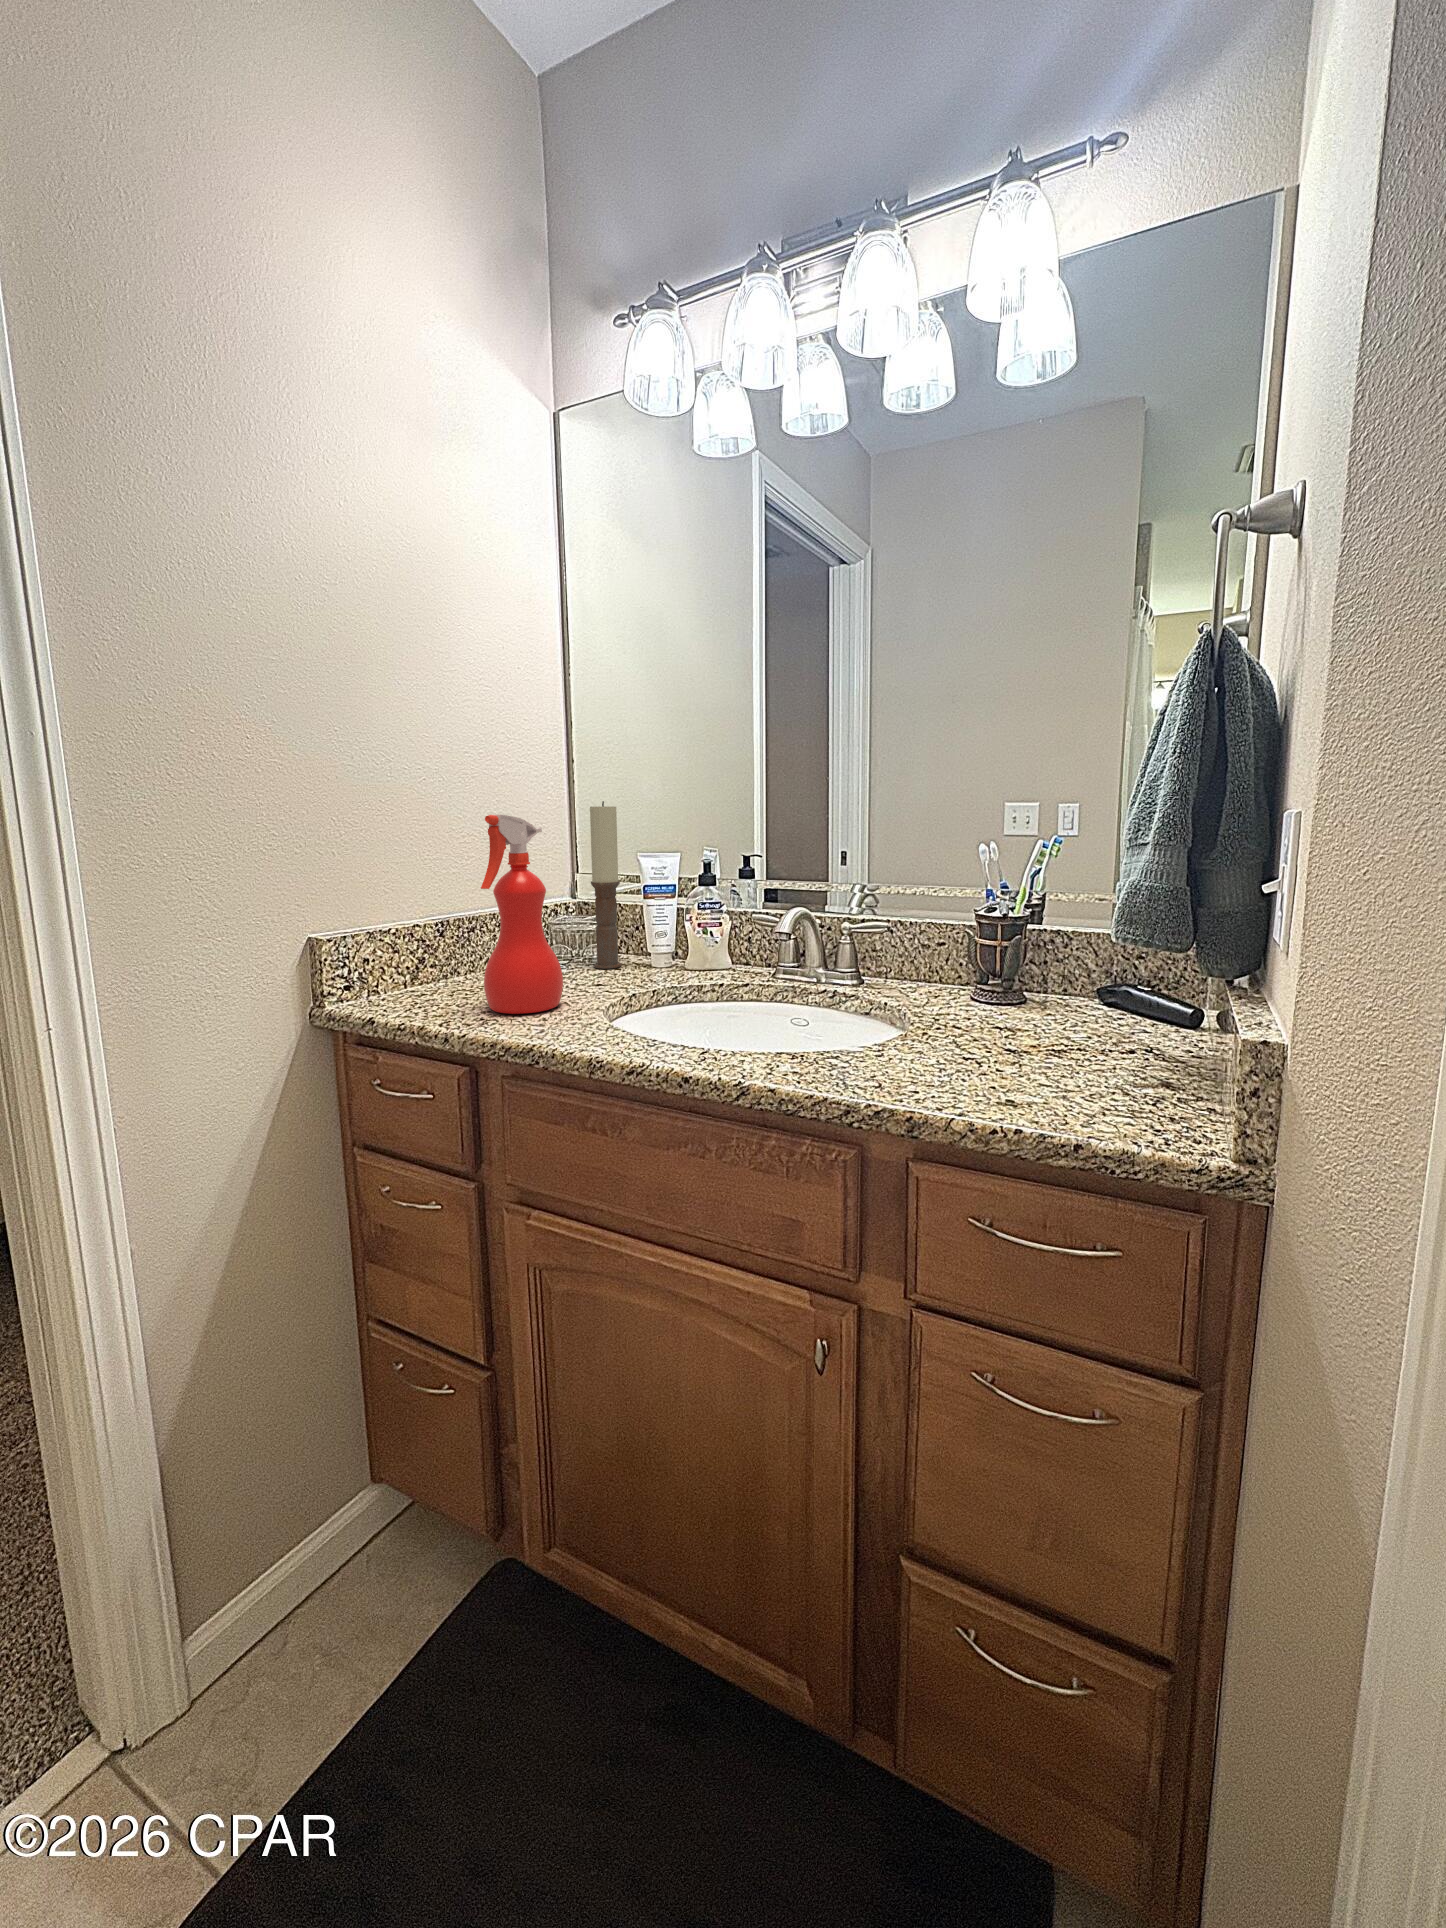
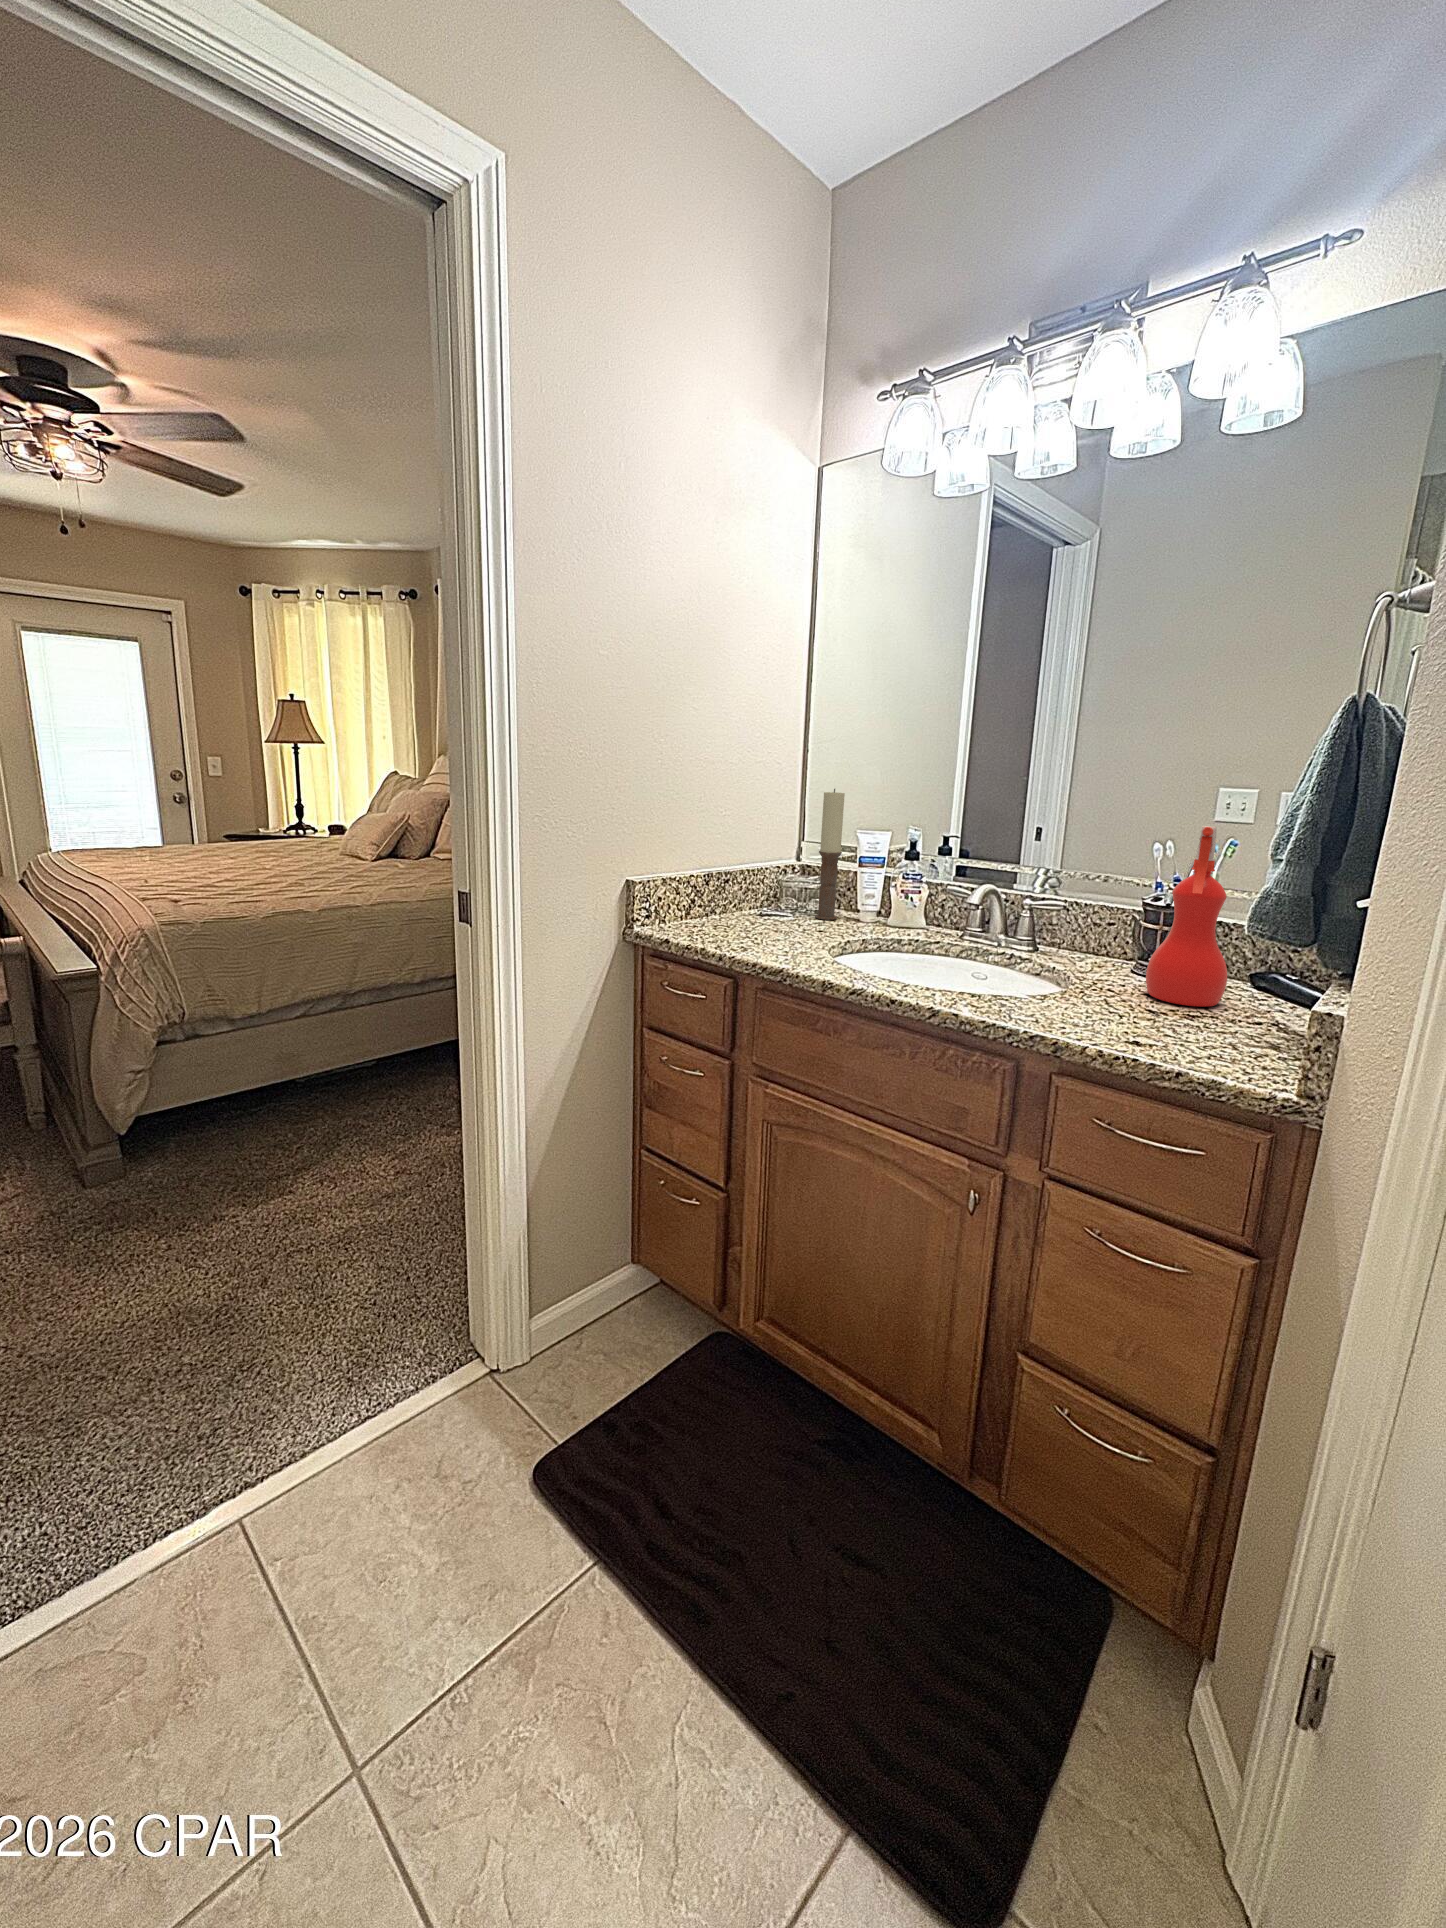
spray bottle: present [481,814,563,1014] -> present [1146,826,1227,1007]

